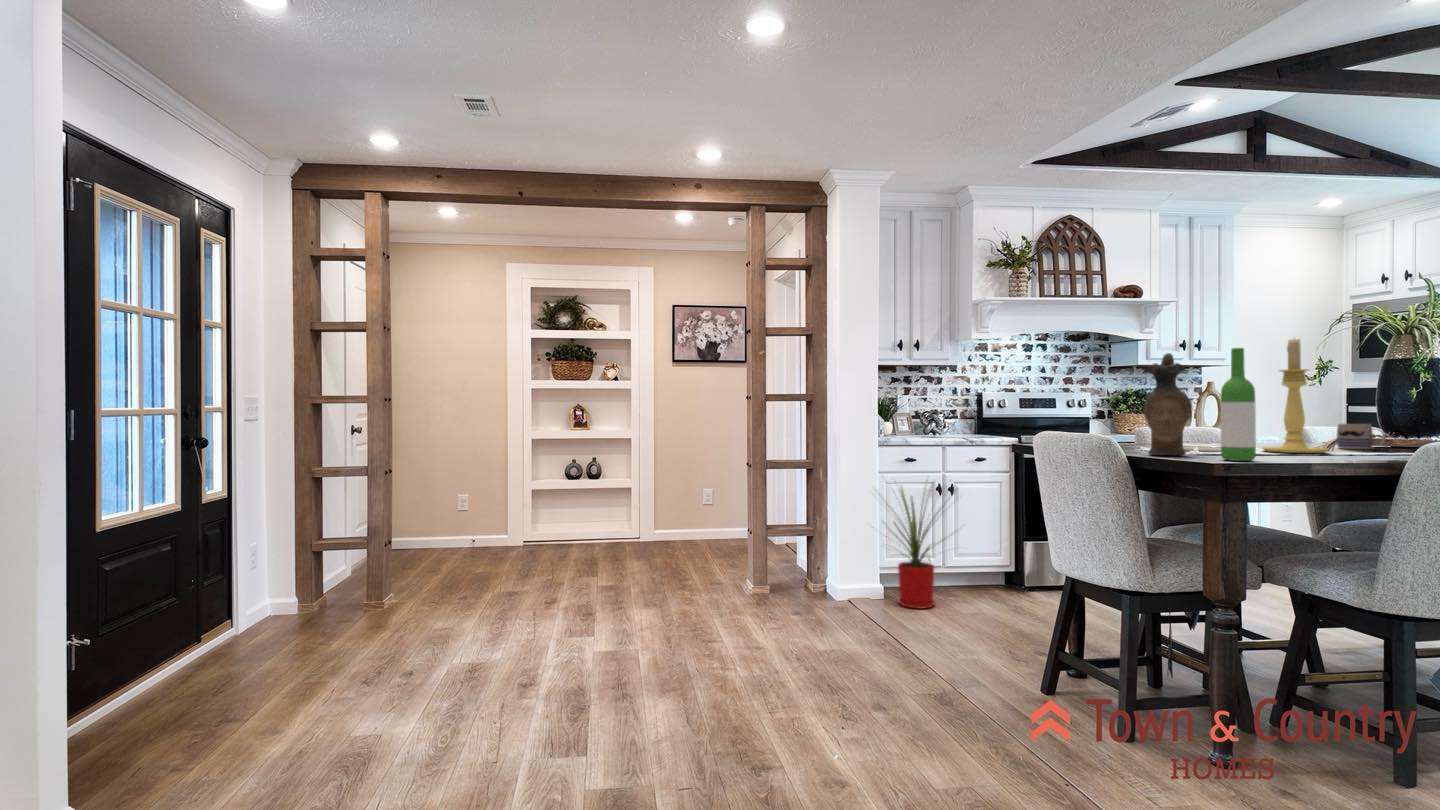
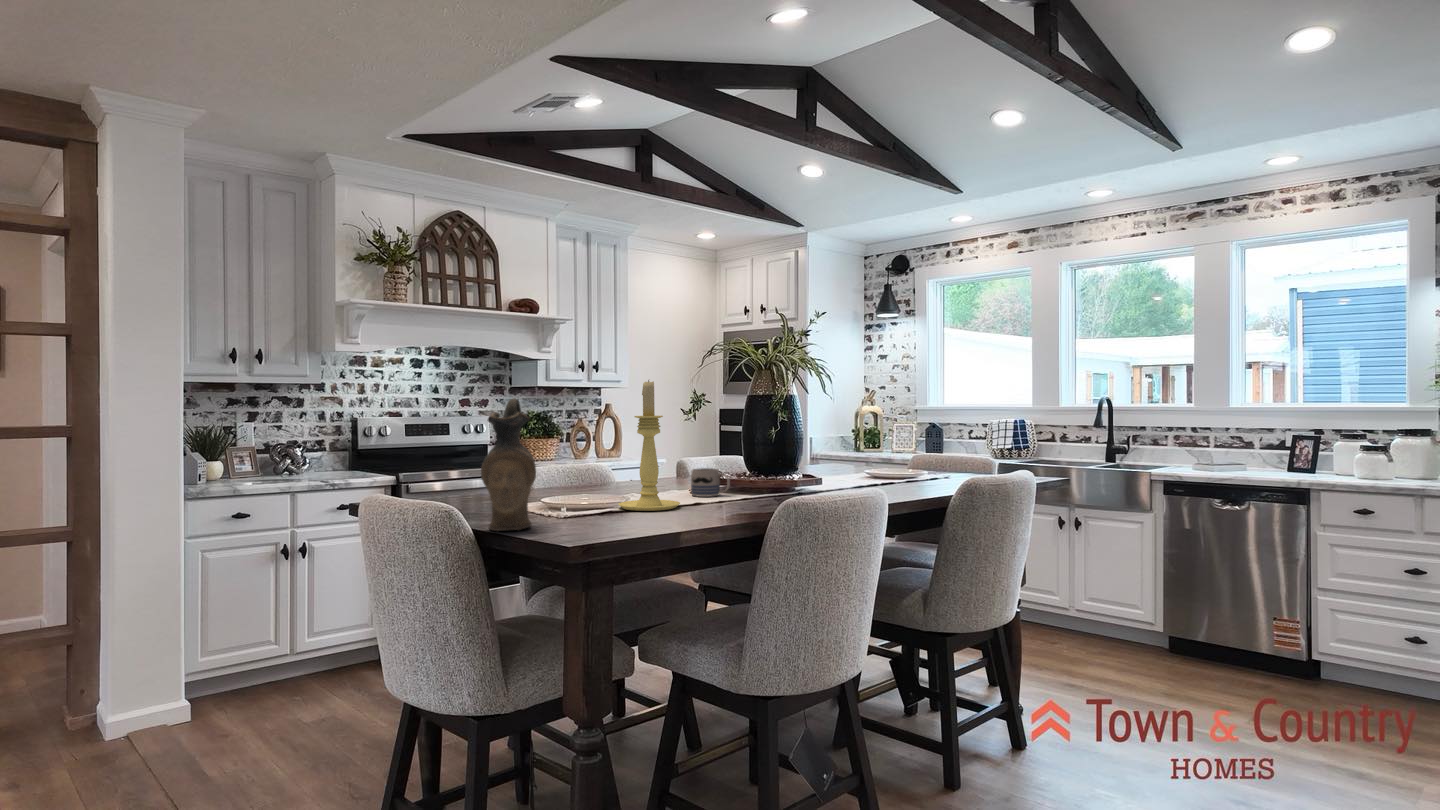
wine bottle: present [1221,348,1256,461] -> none [563,398,599,537]
house plant: present [883,480,952,609] -> none [161,535,319,729]

